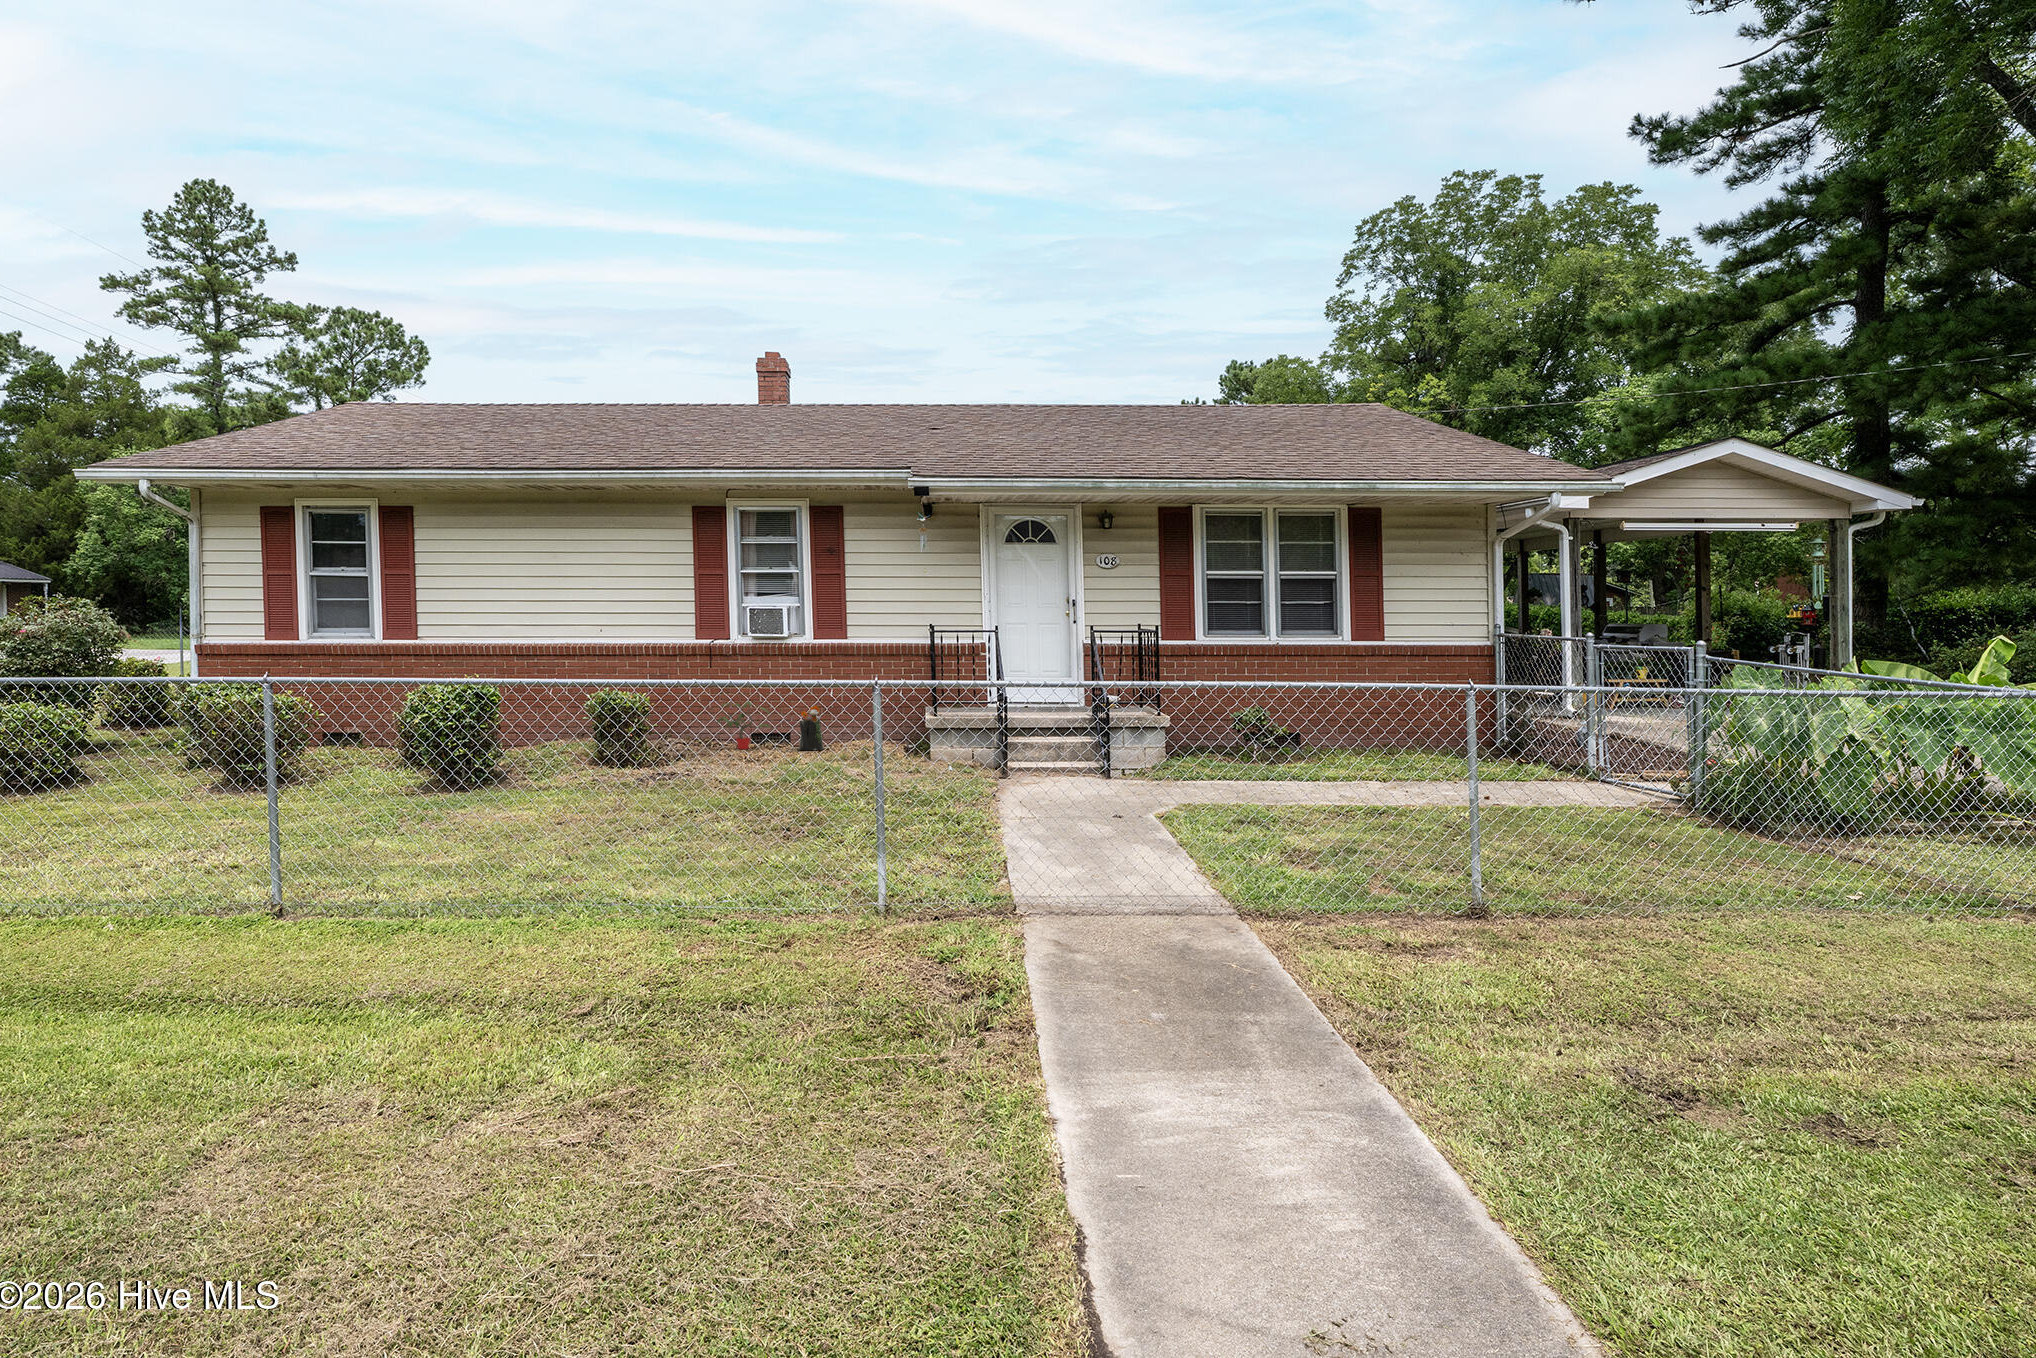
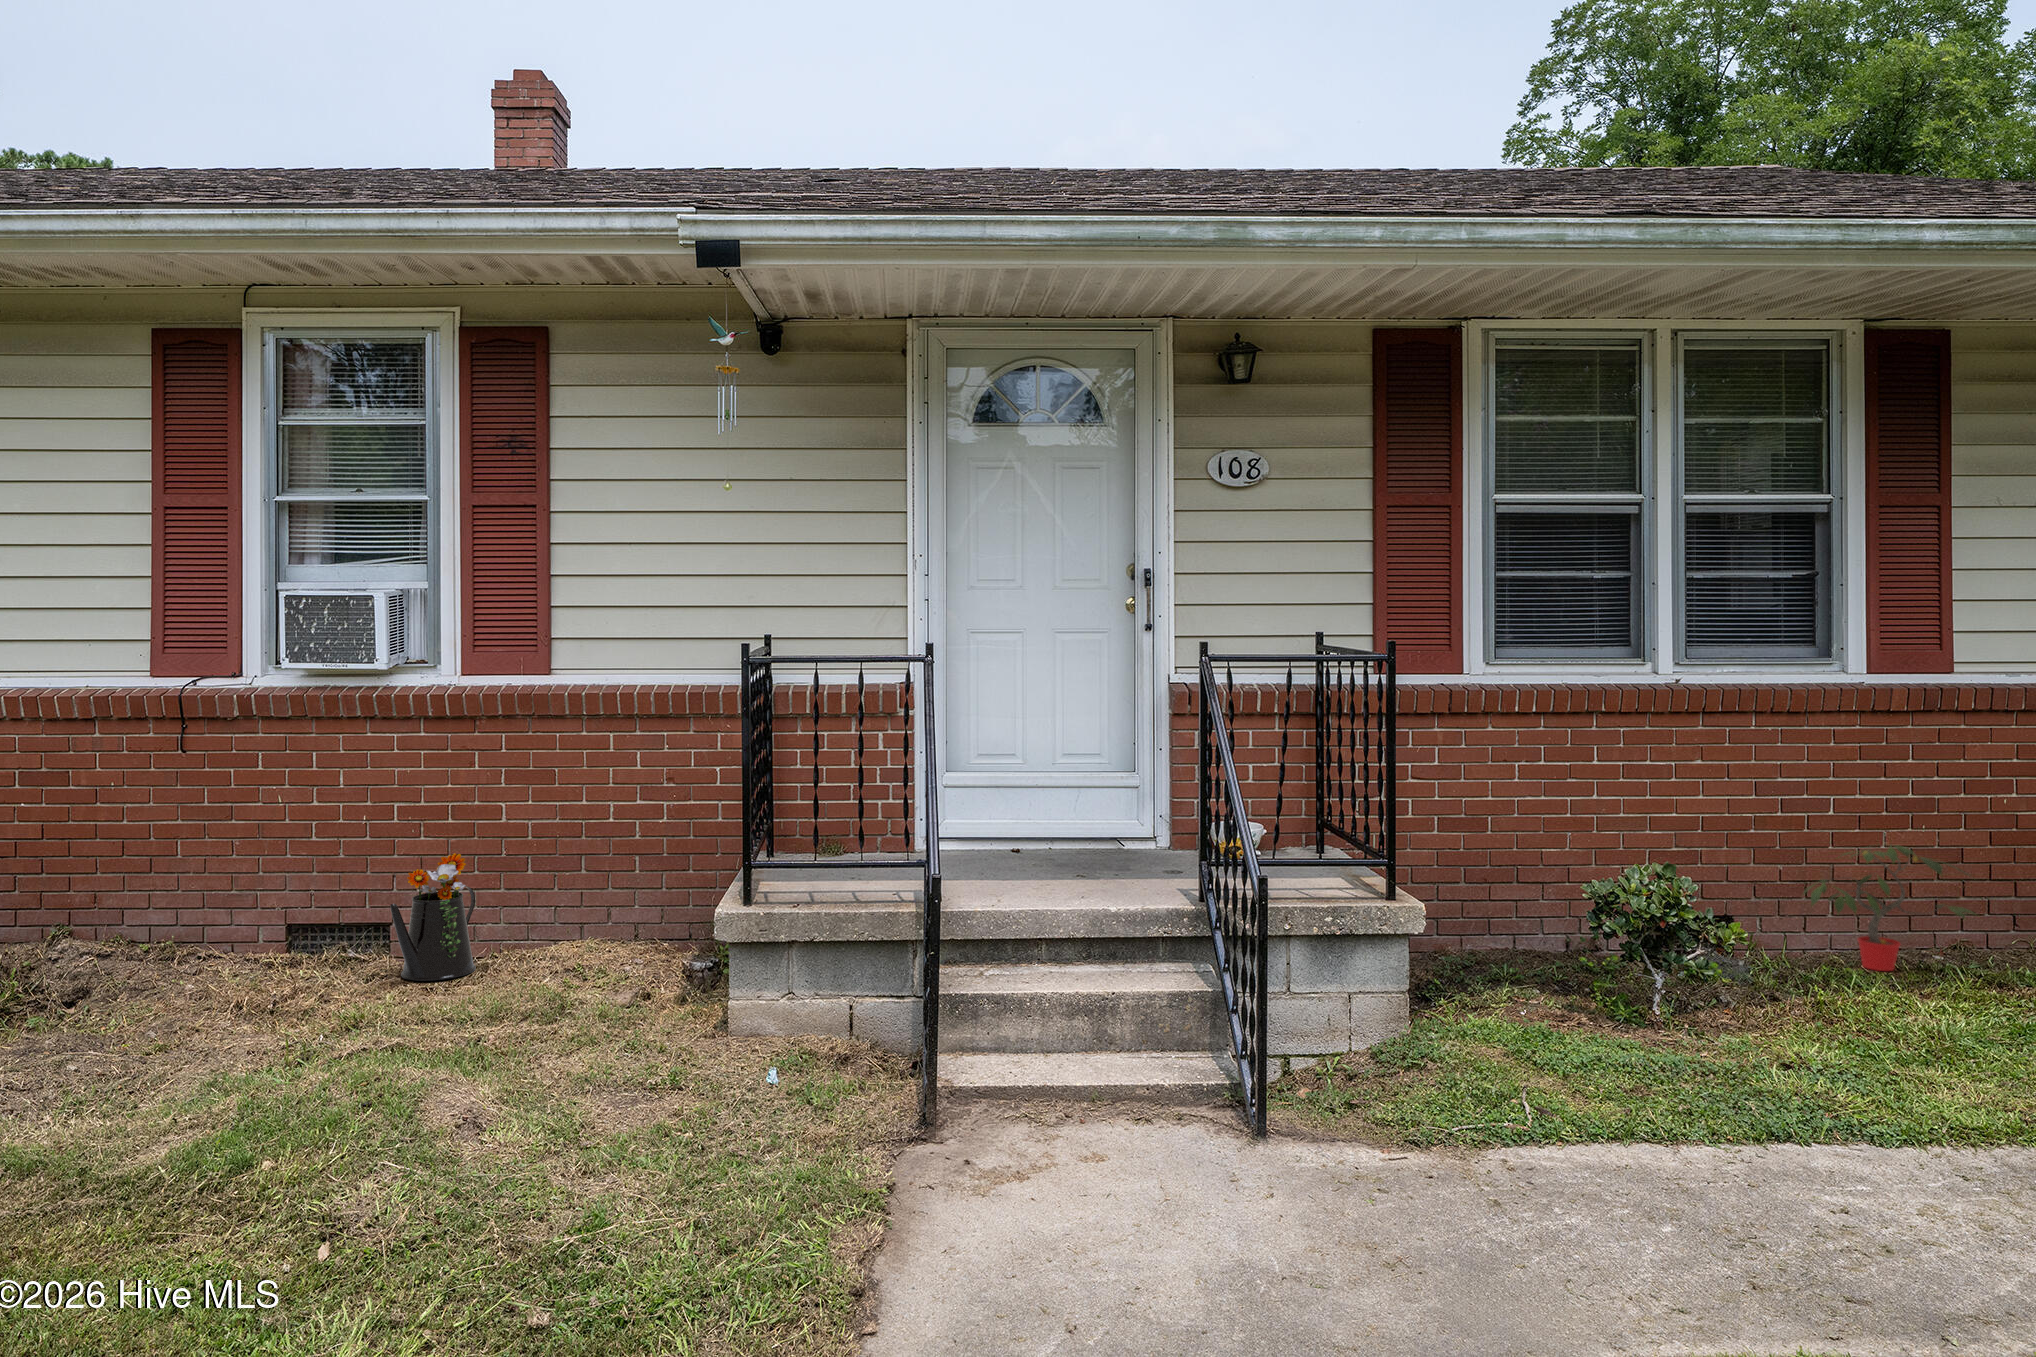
potted plant: present [717,702,770,749] -> present [1804,845,1974,971]

